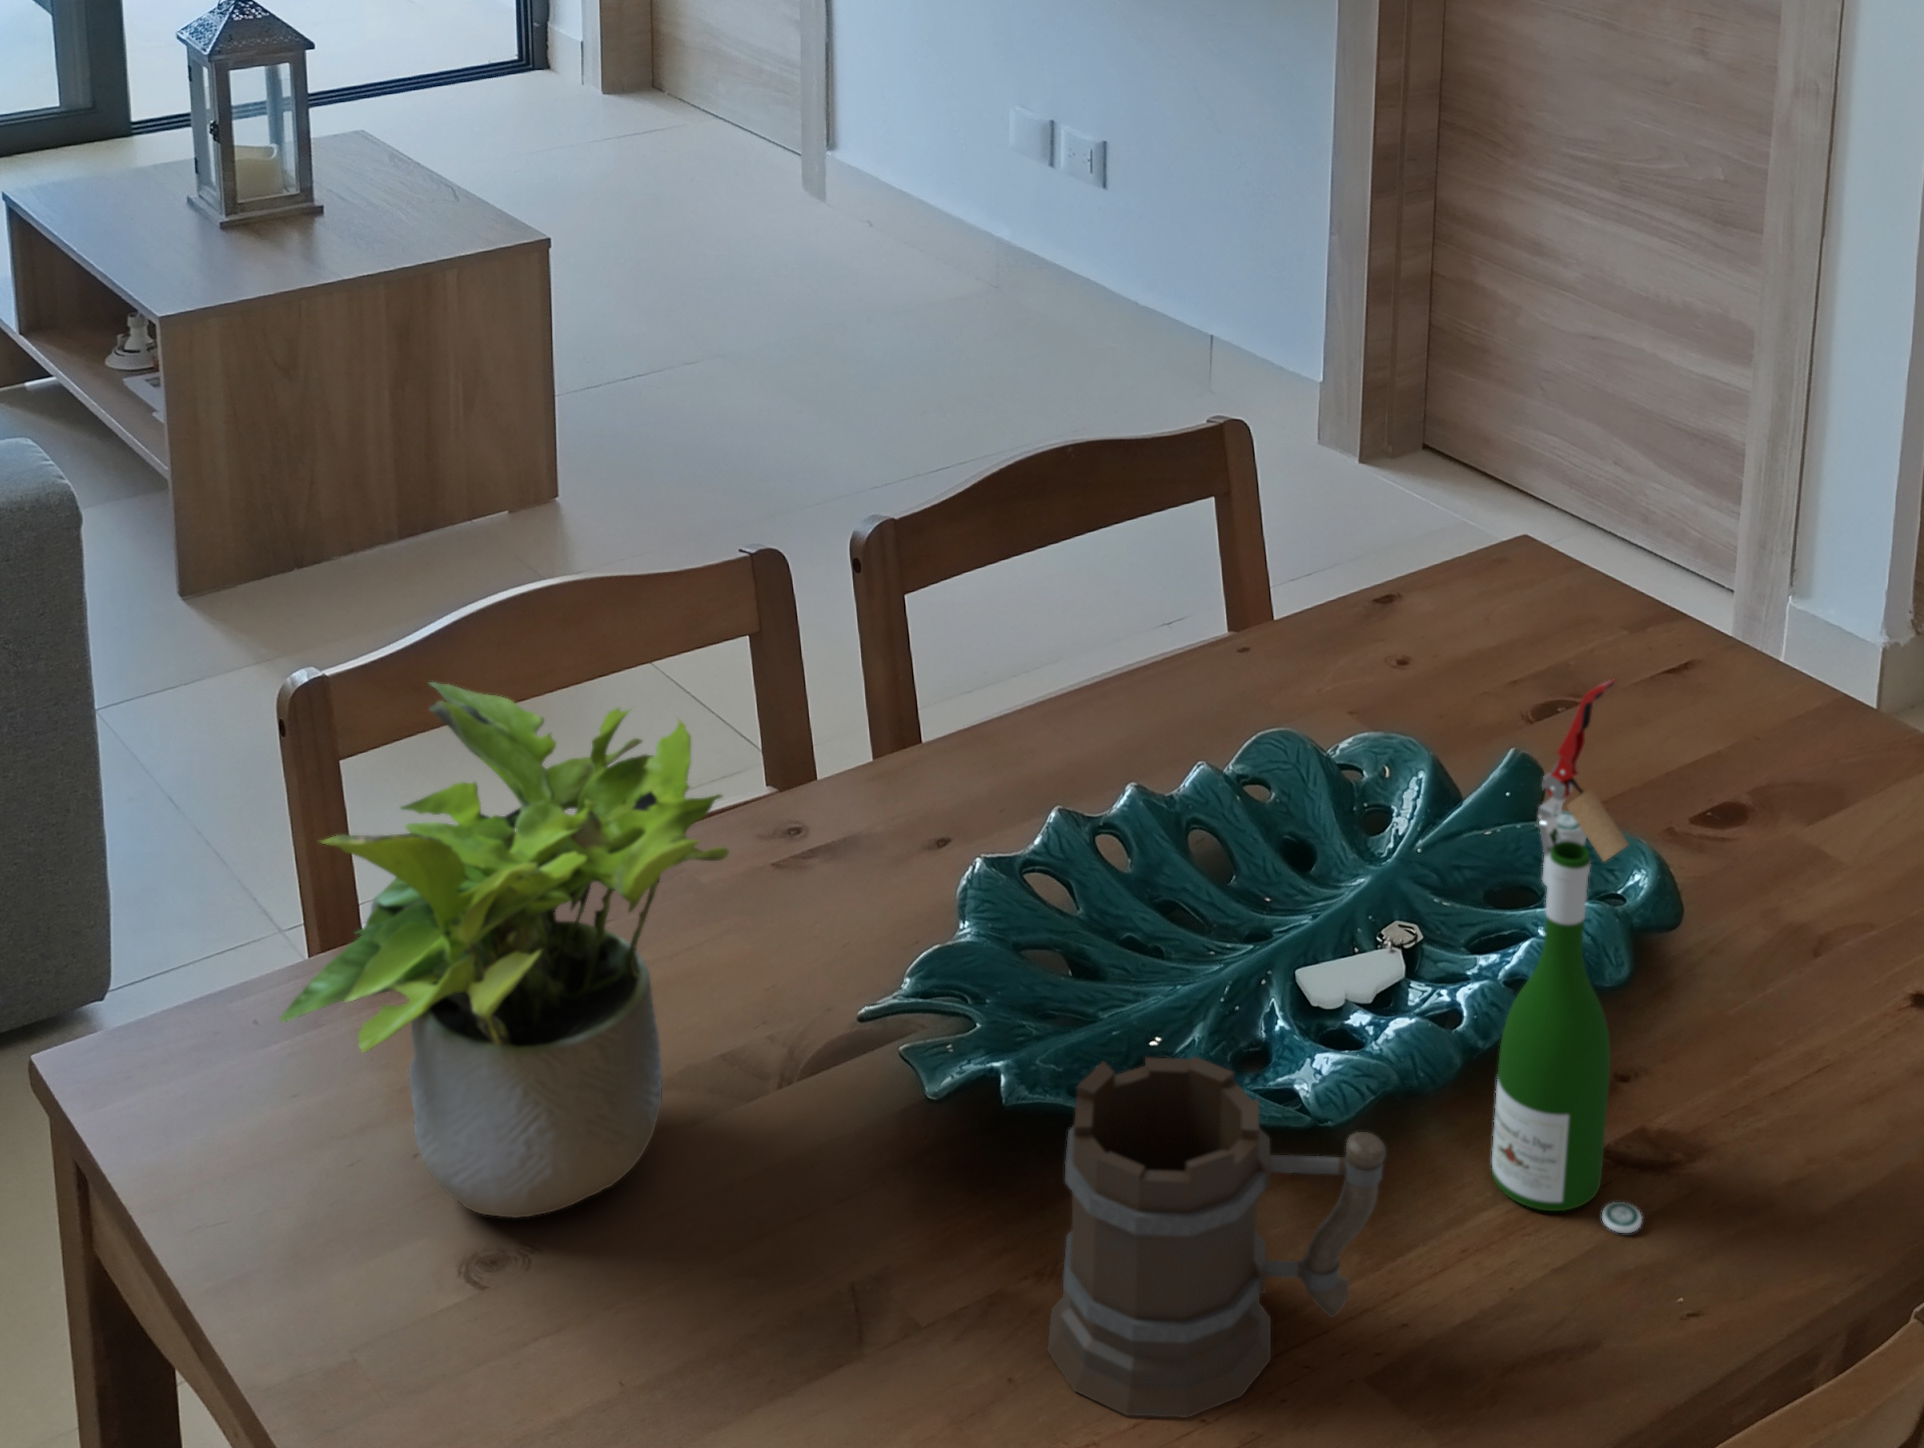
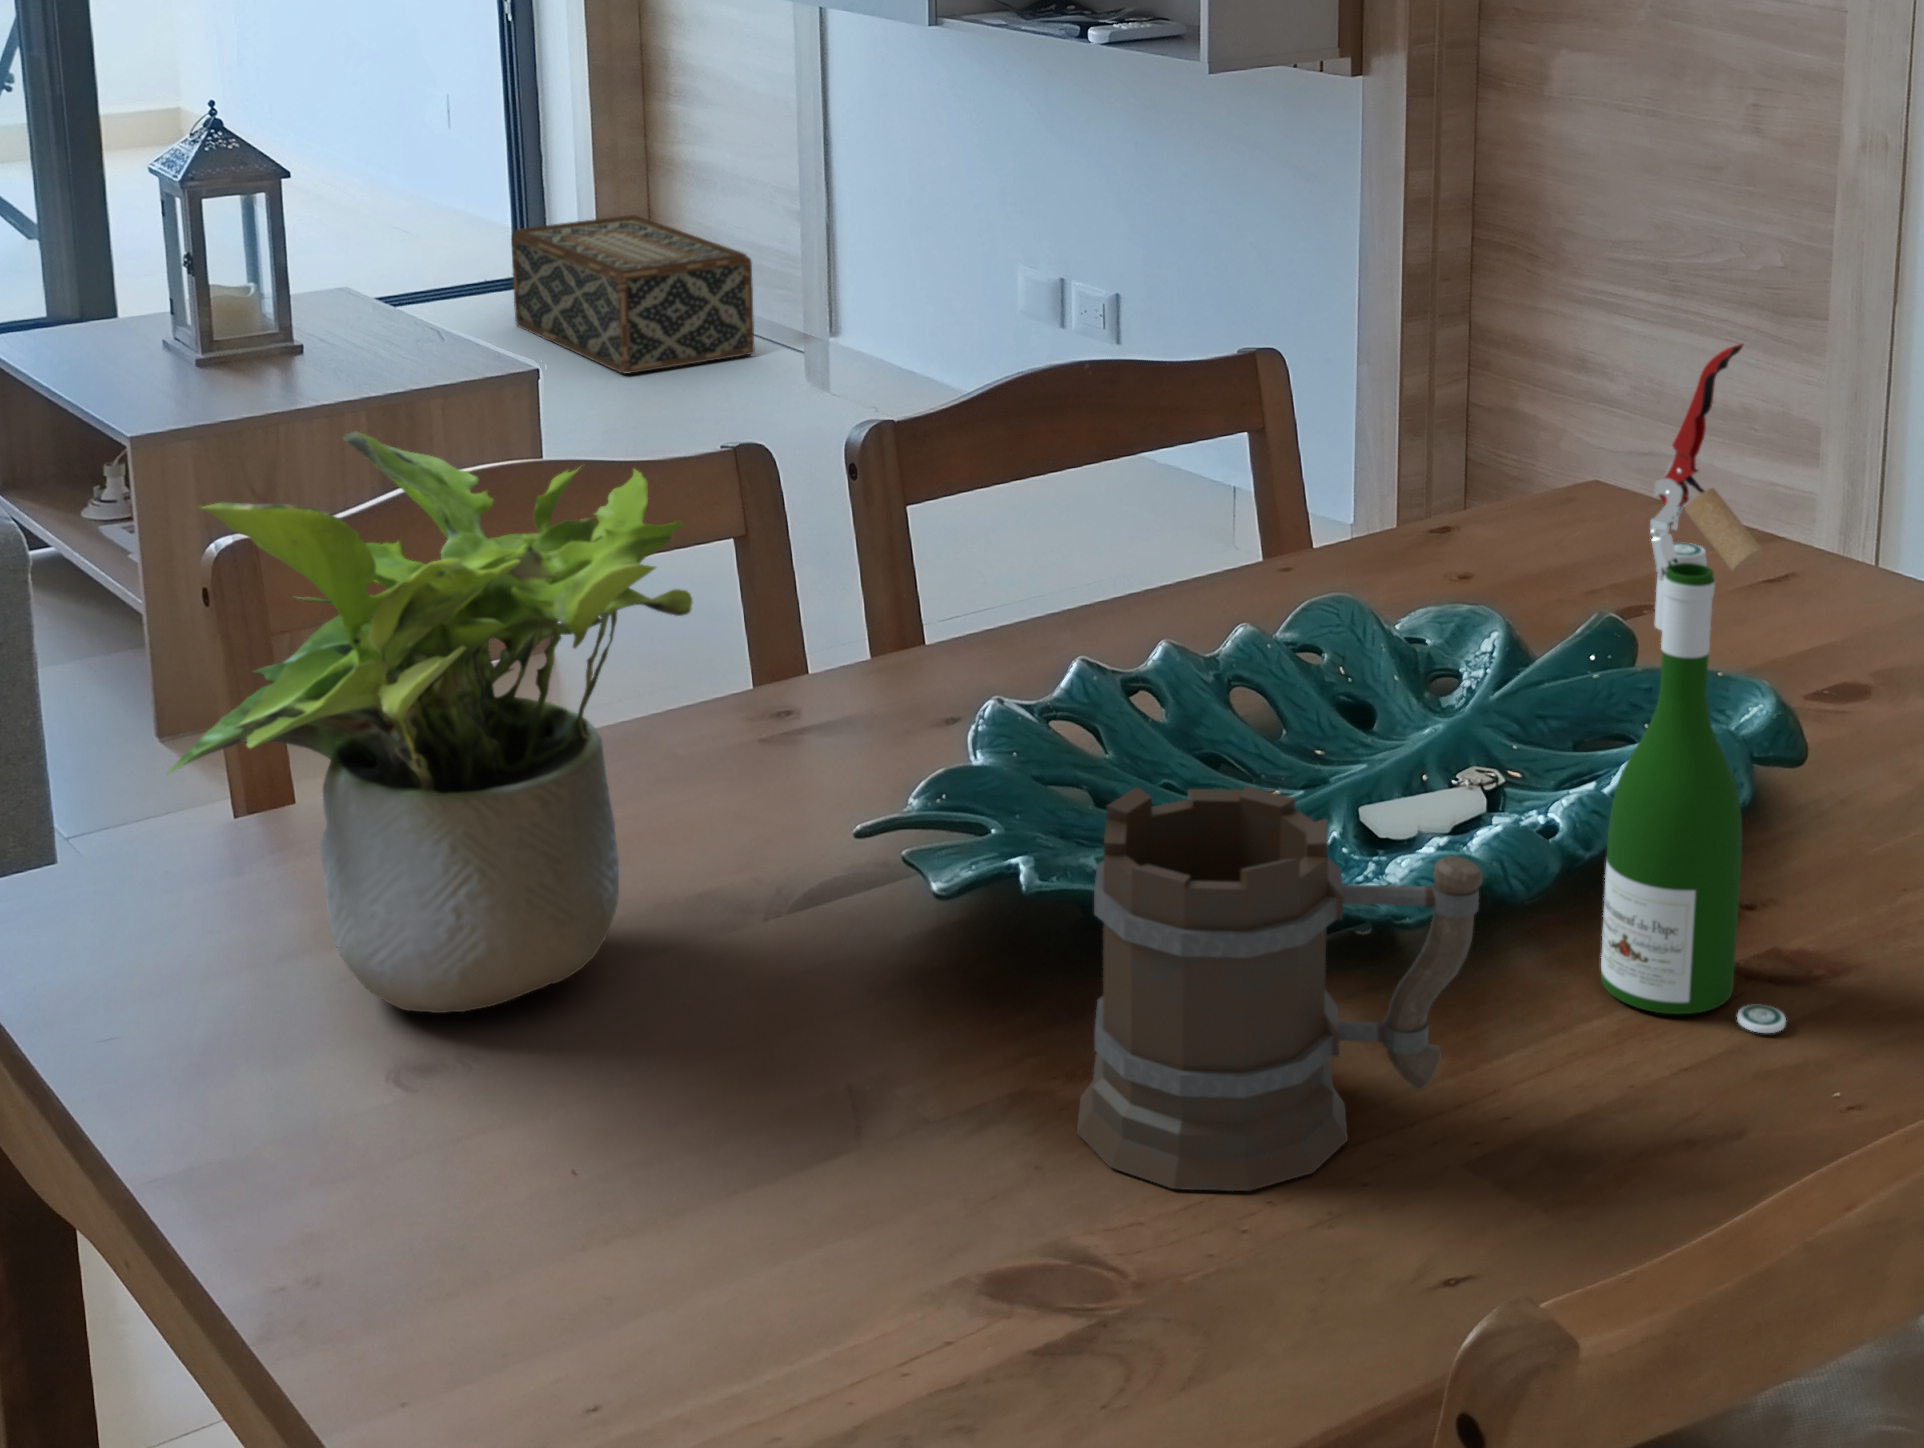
woven basket: none [518,6,755,175] -> present [511,215,755,373]

